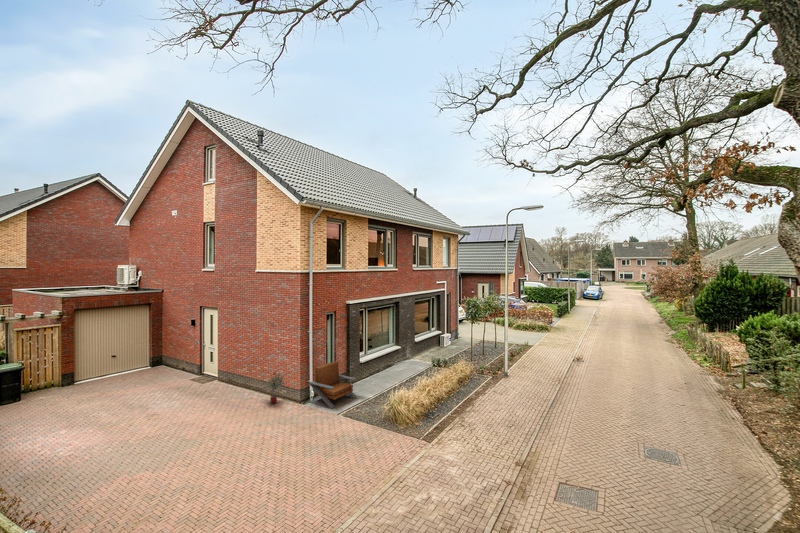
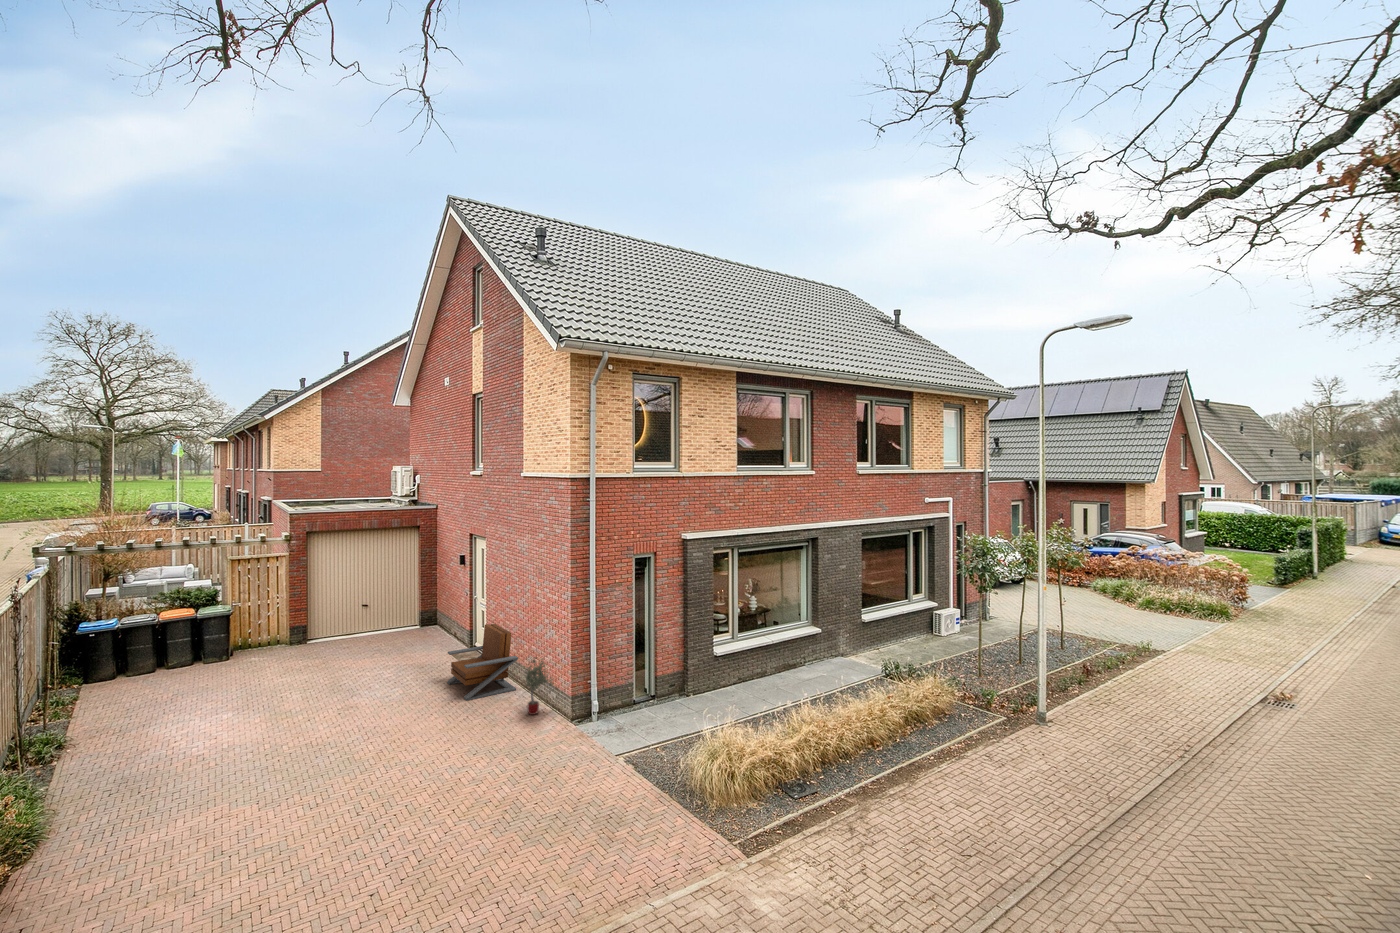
lounge chair: present [309,362,356,409] -> present [447,624,518,701]

